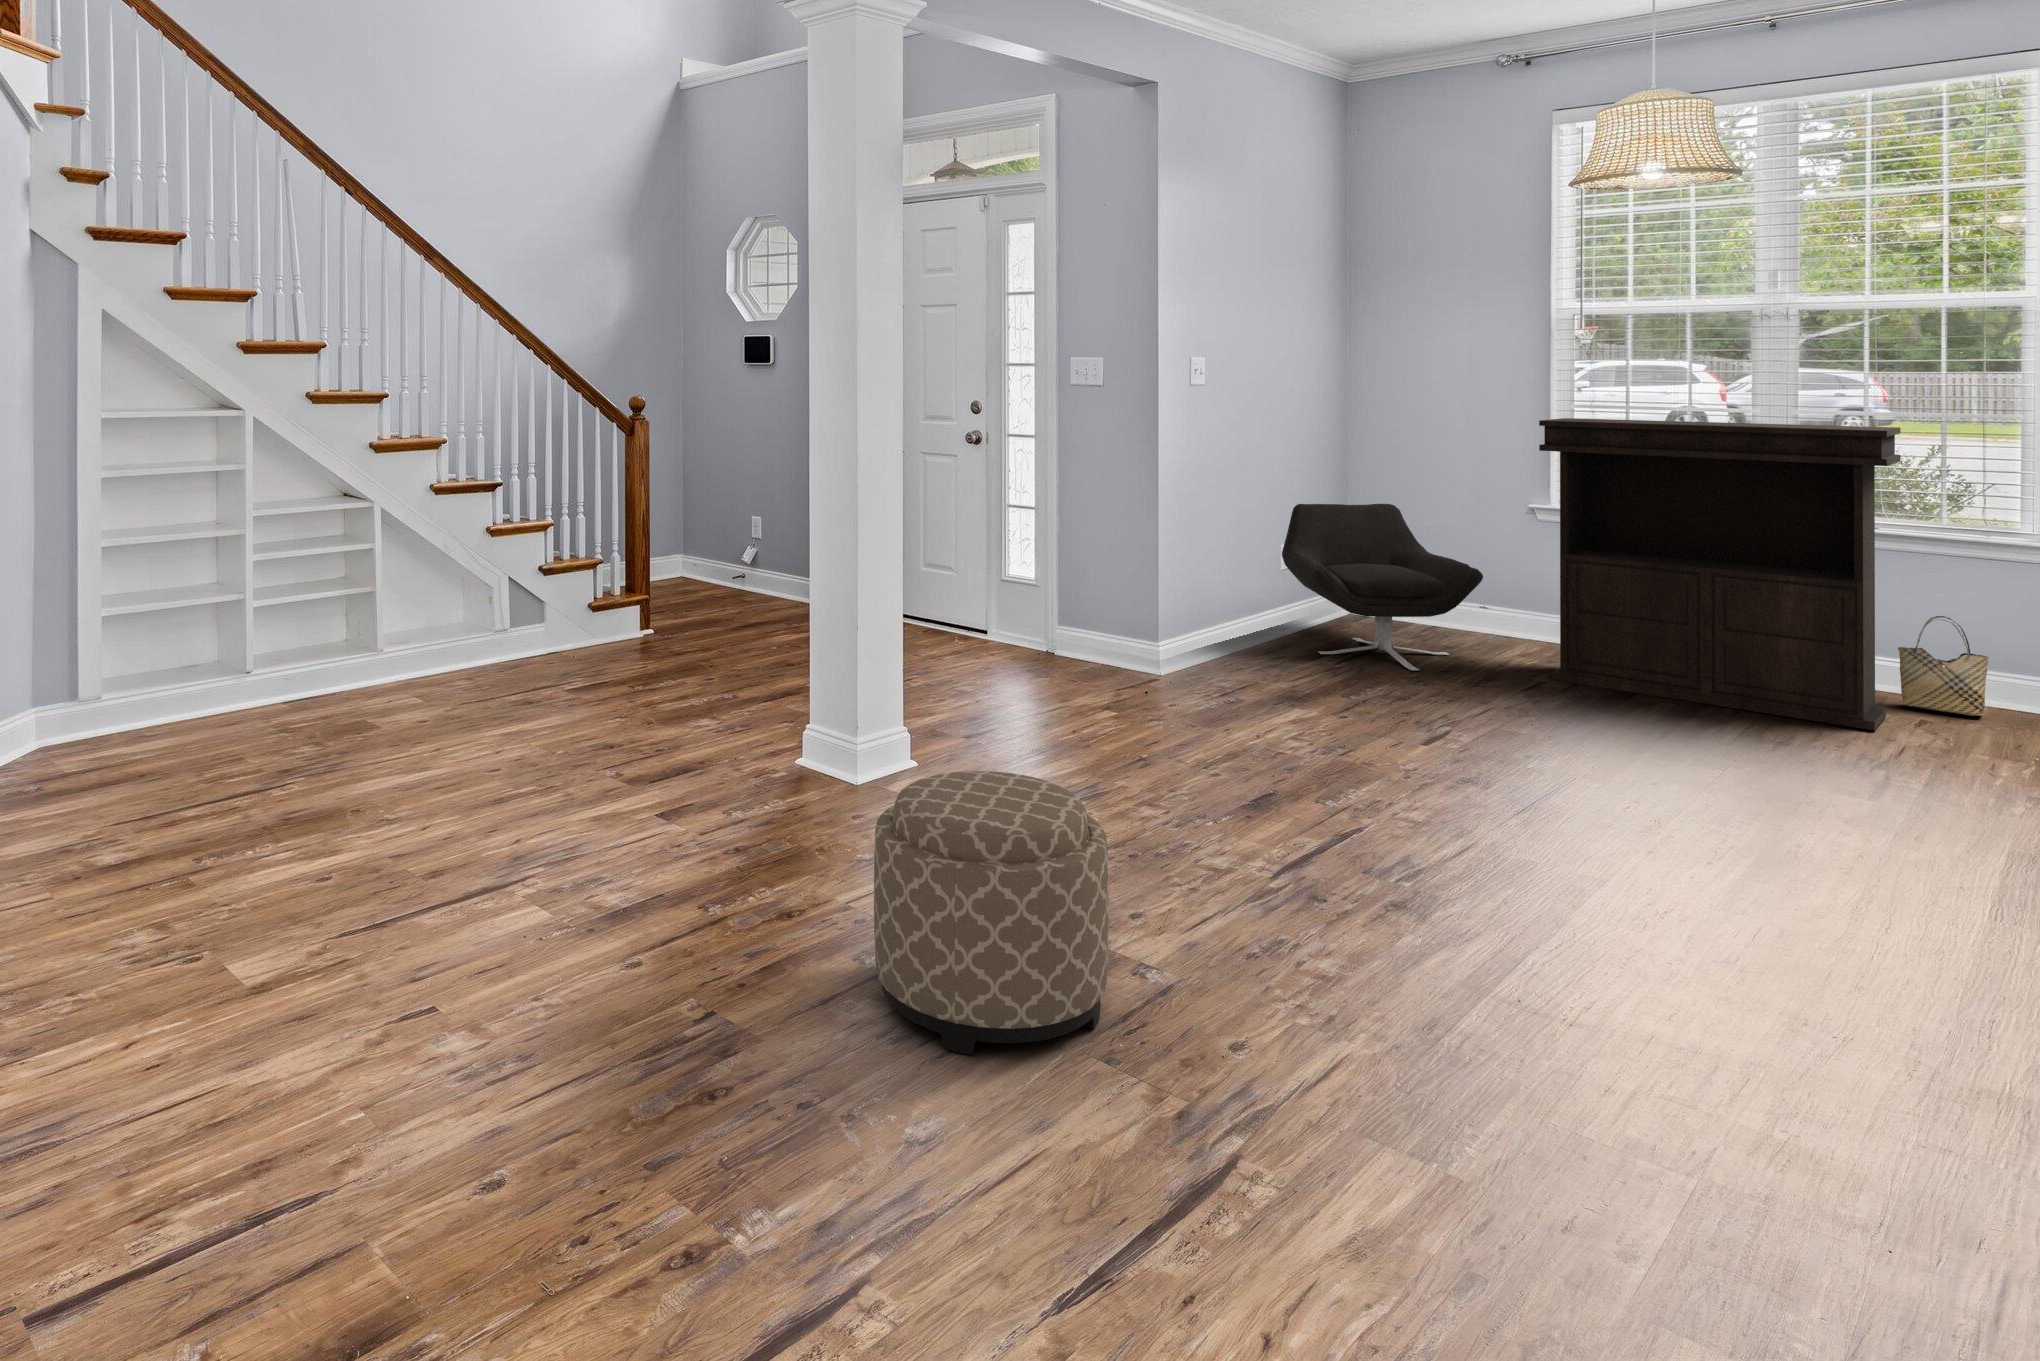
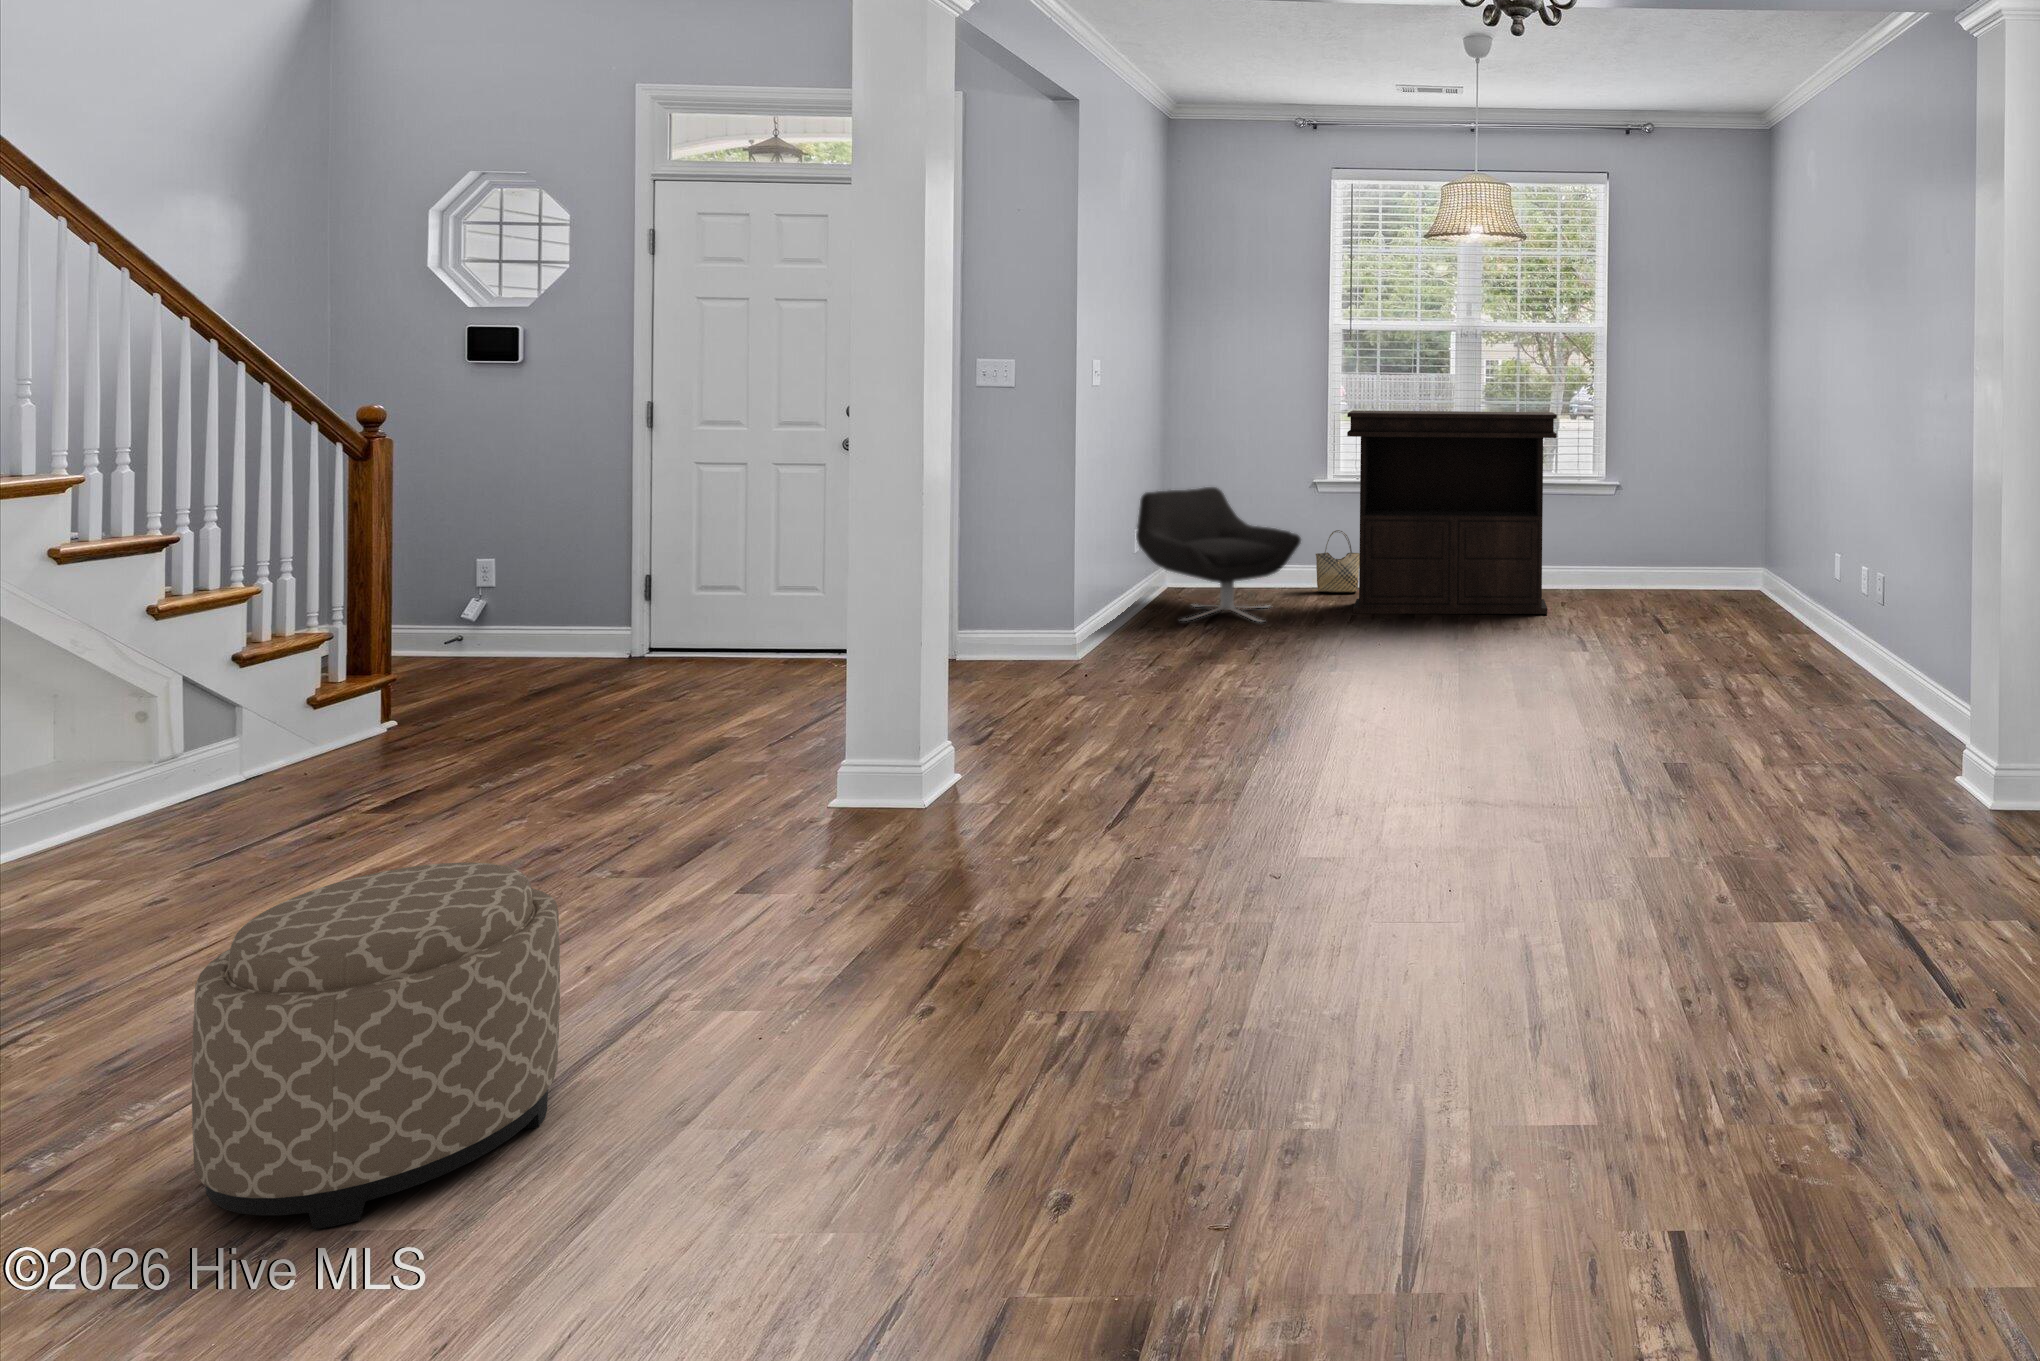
woven basket: present [1898,616,1989,716] -> present [1316,530,1360,592]
ottoman: present [874,771,1109,1055] -> present [192,863,560,1229]

